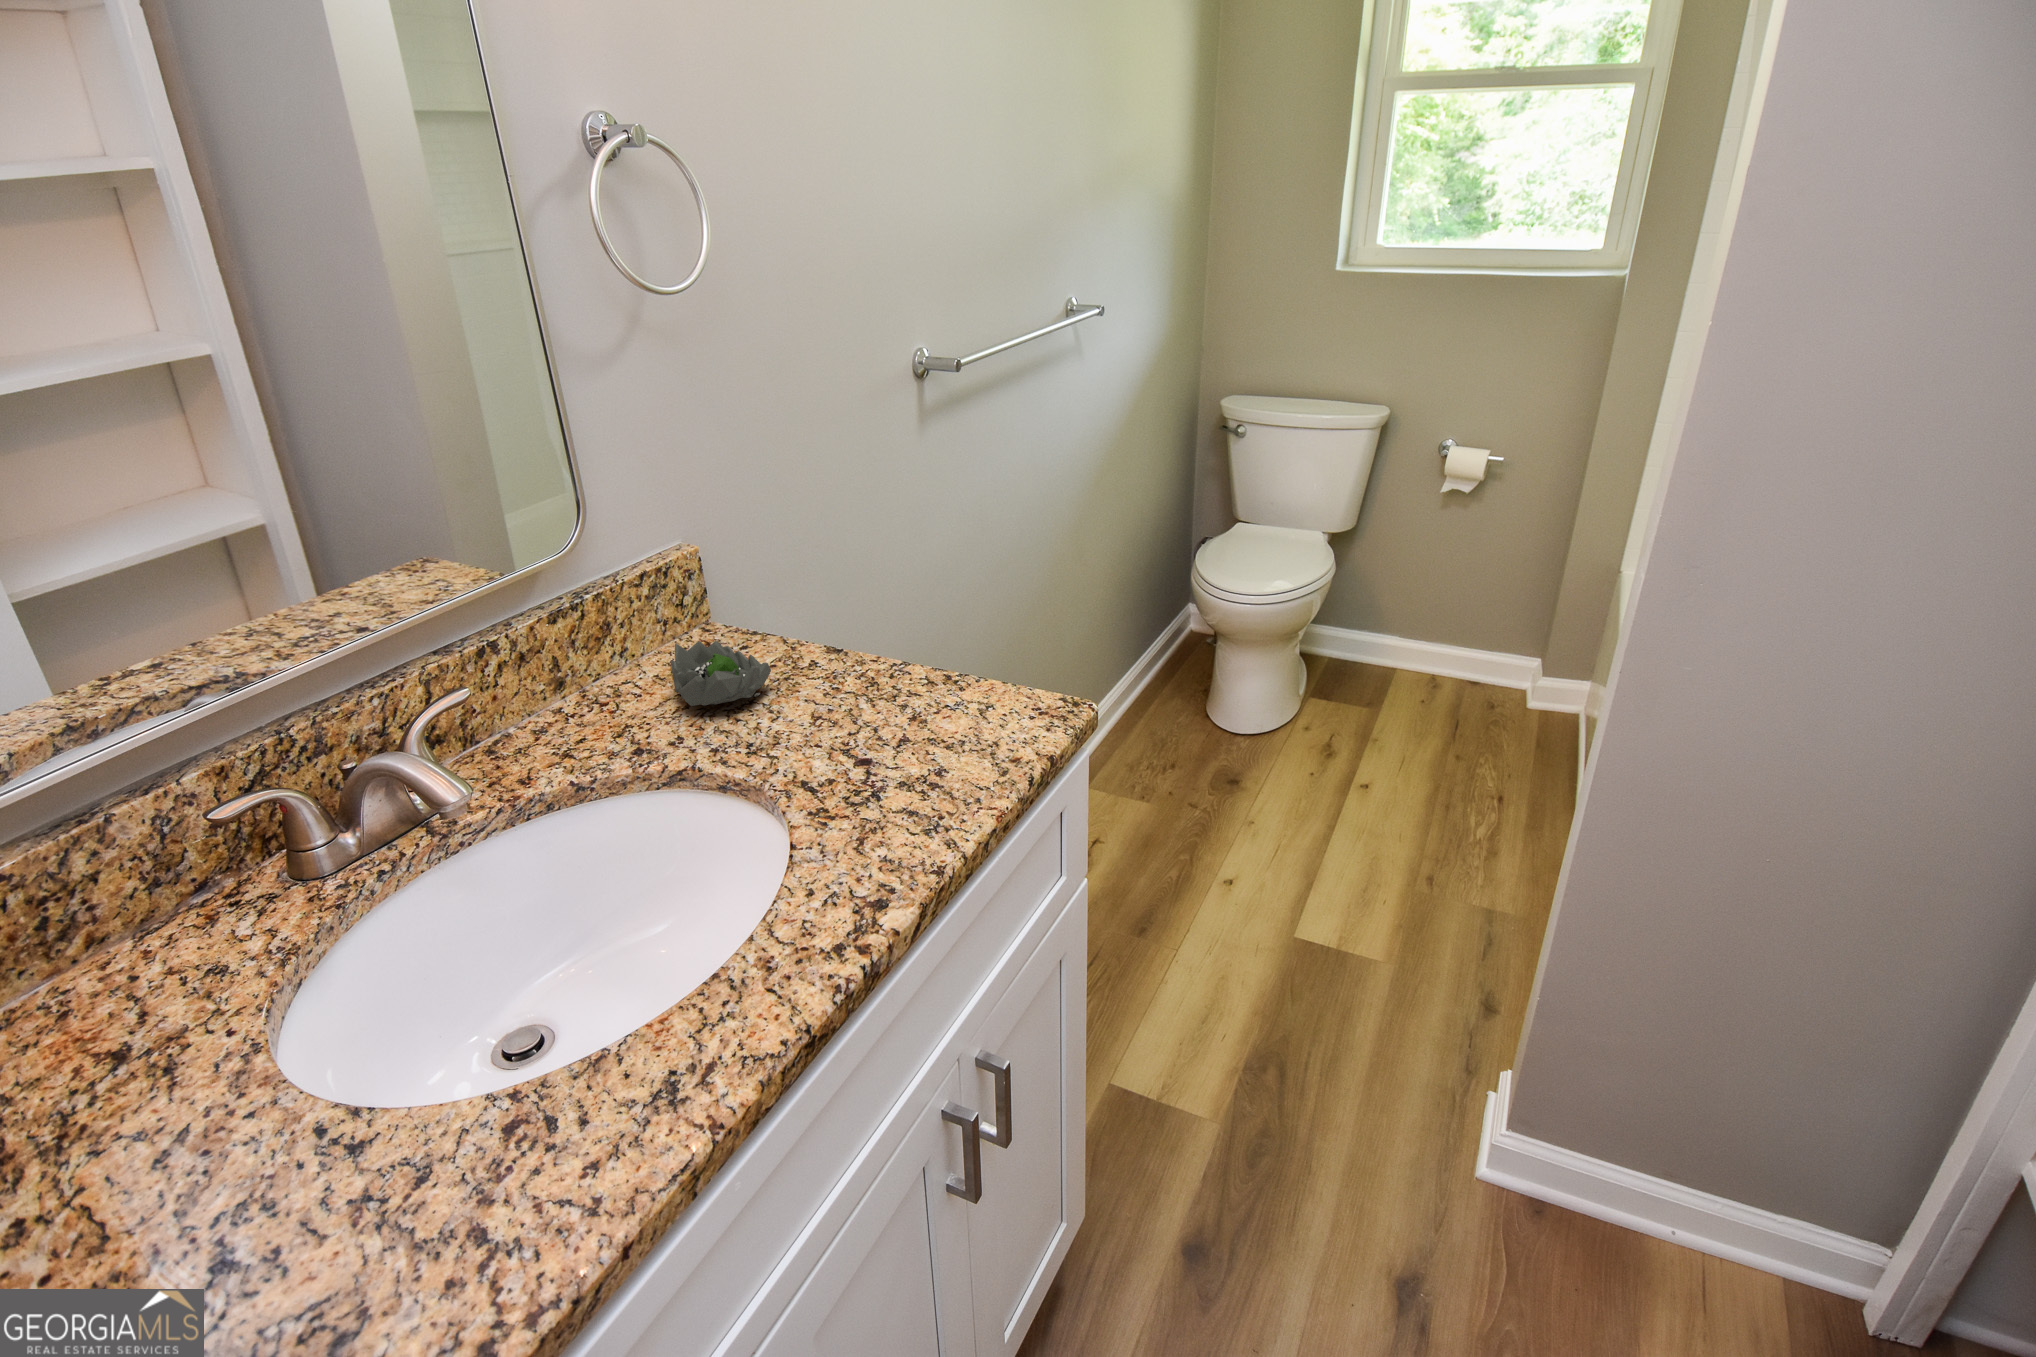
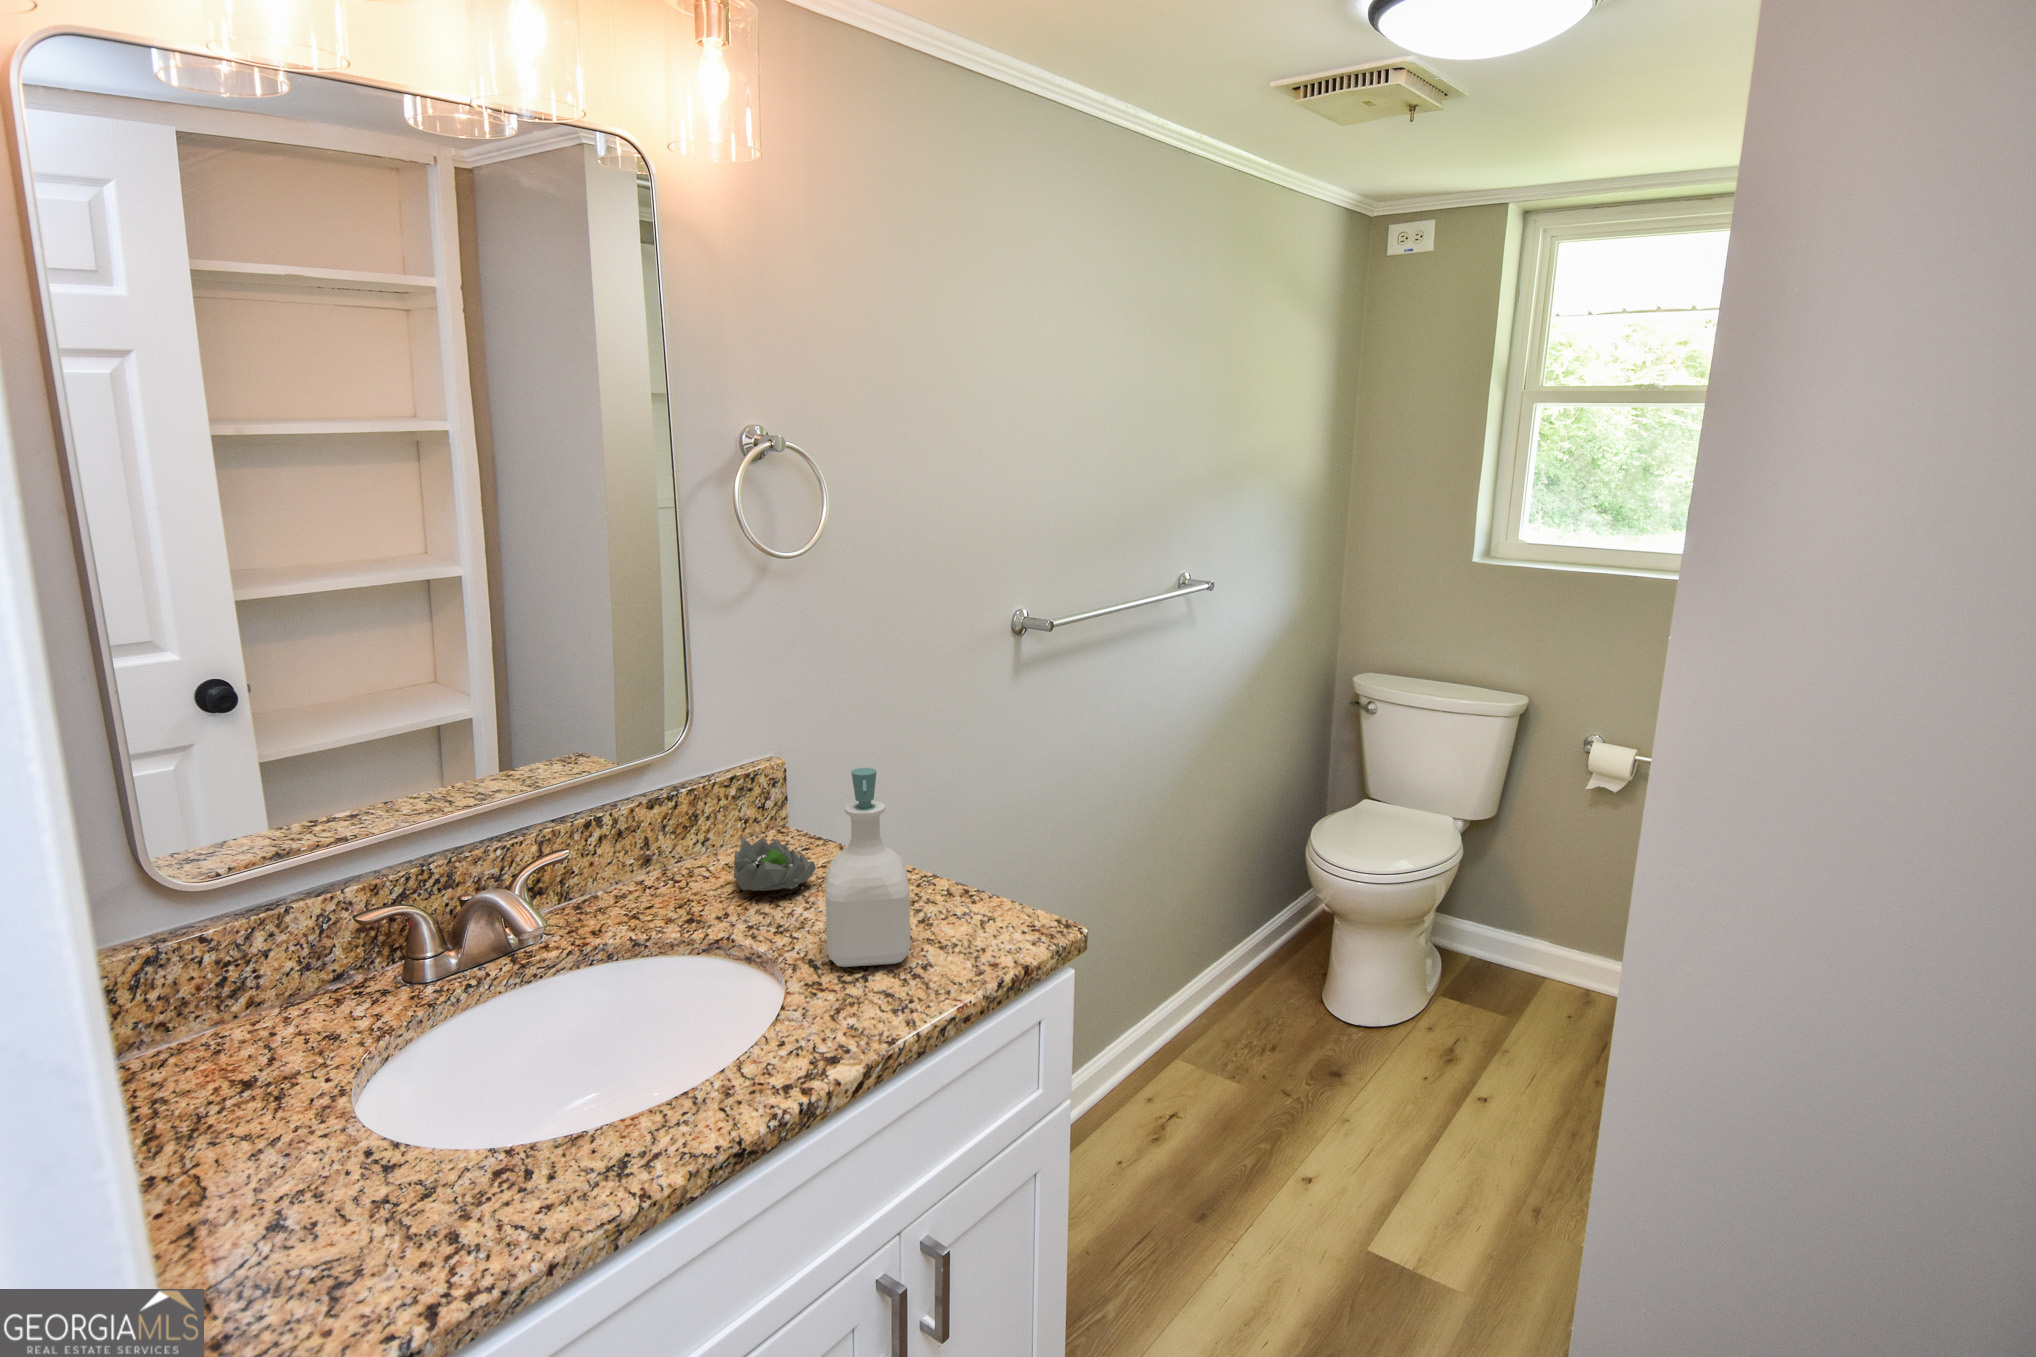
soap bottle: none [806,552,918,786] -> present [825,768,910,967]

